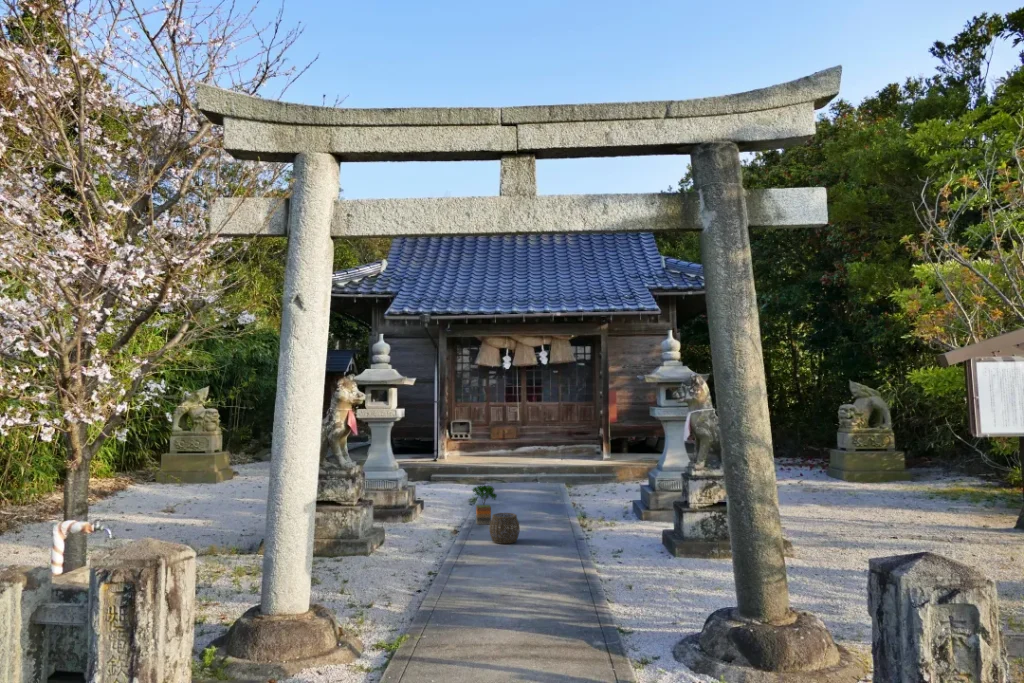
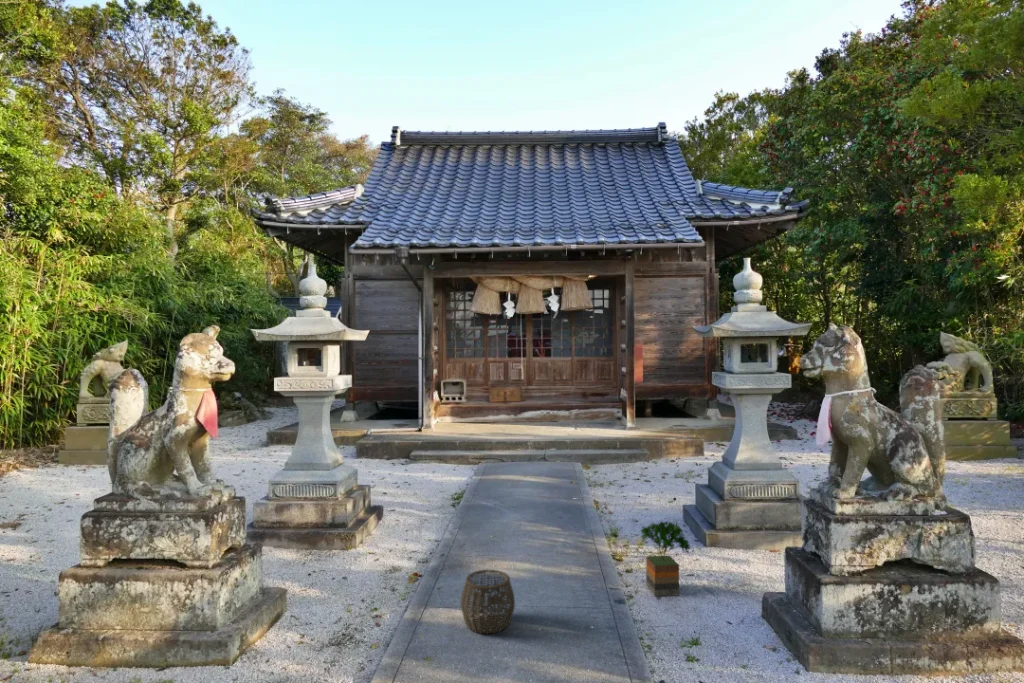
potted tree: present [473,485,497,525] -> present [641,522,690,596]

